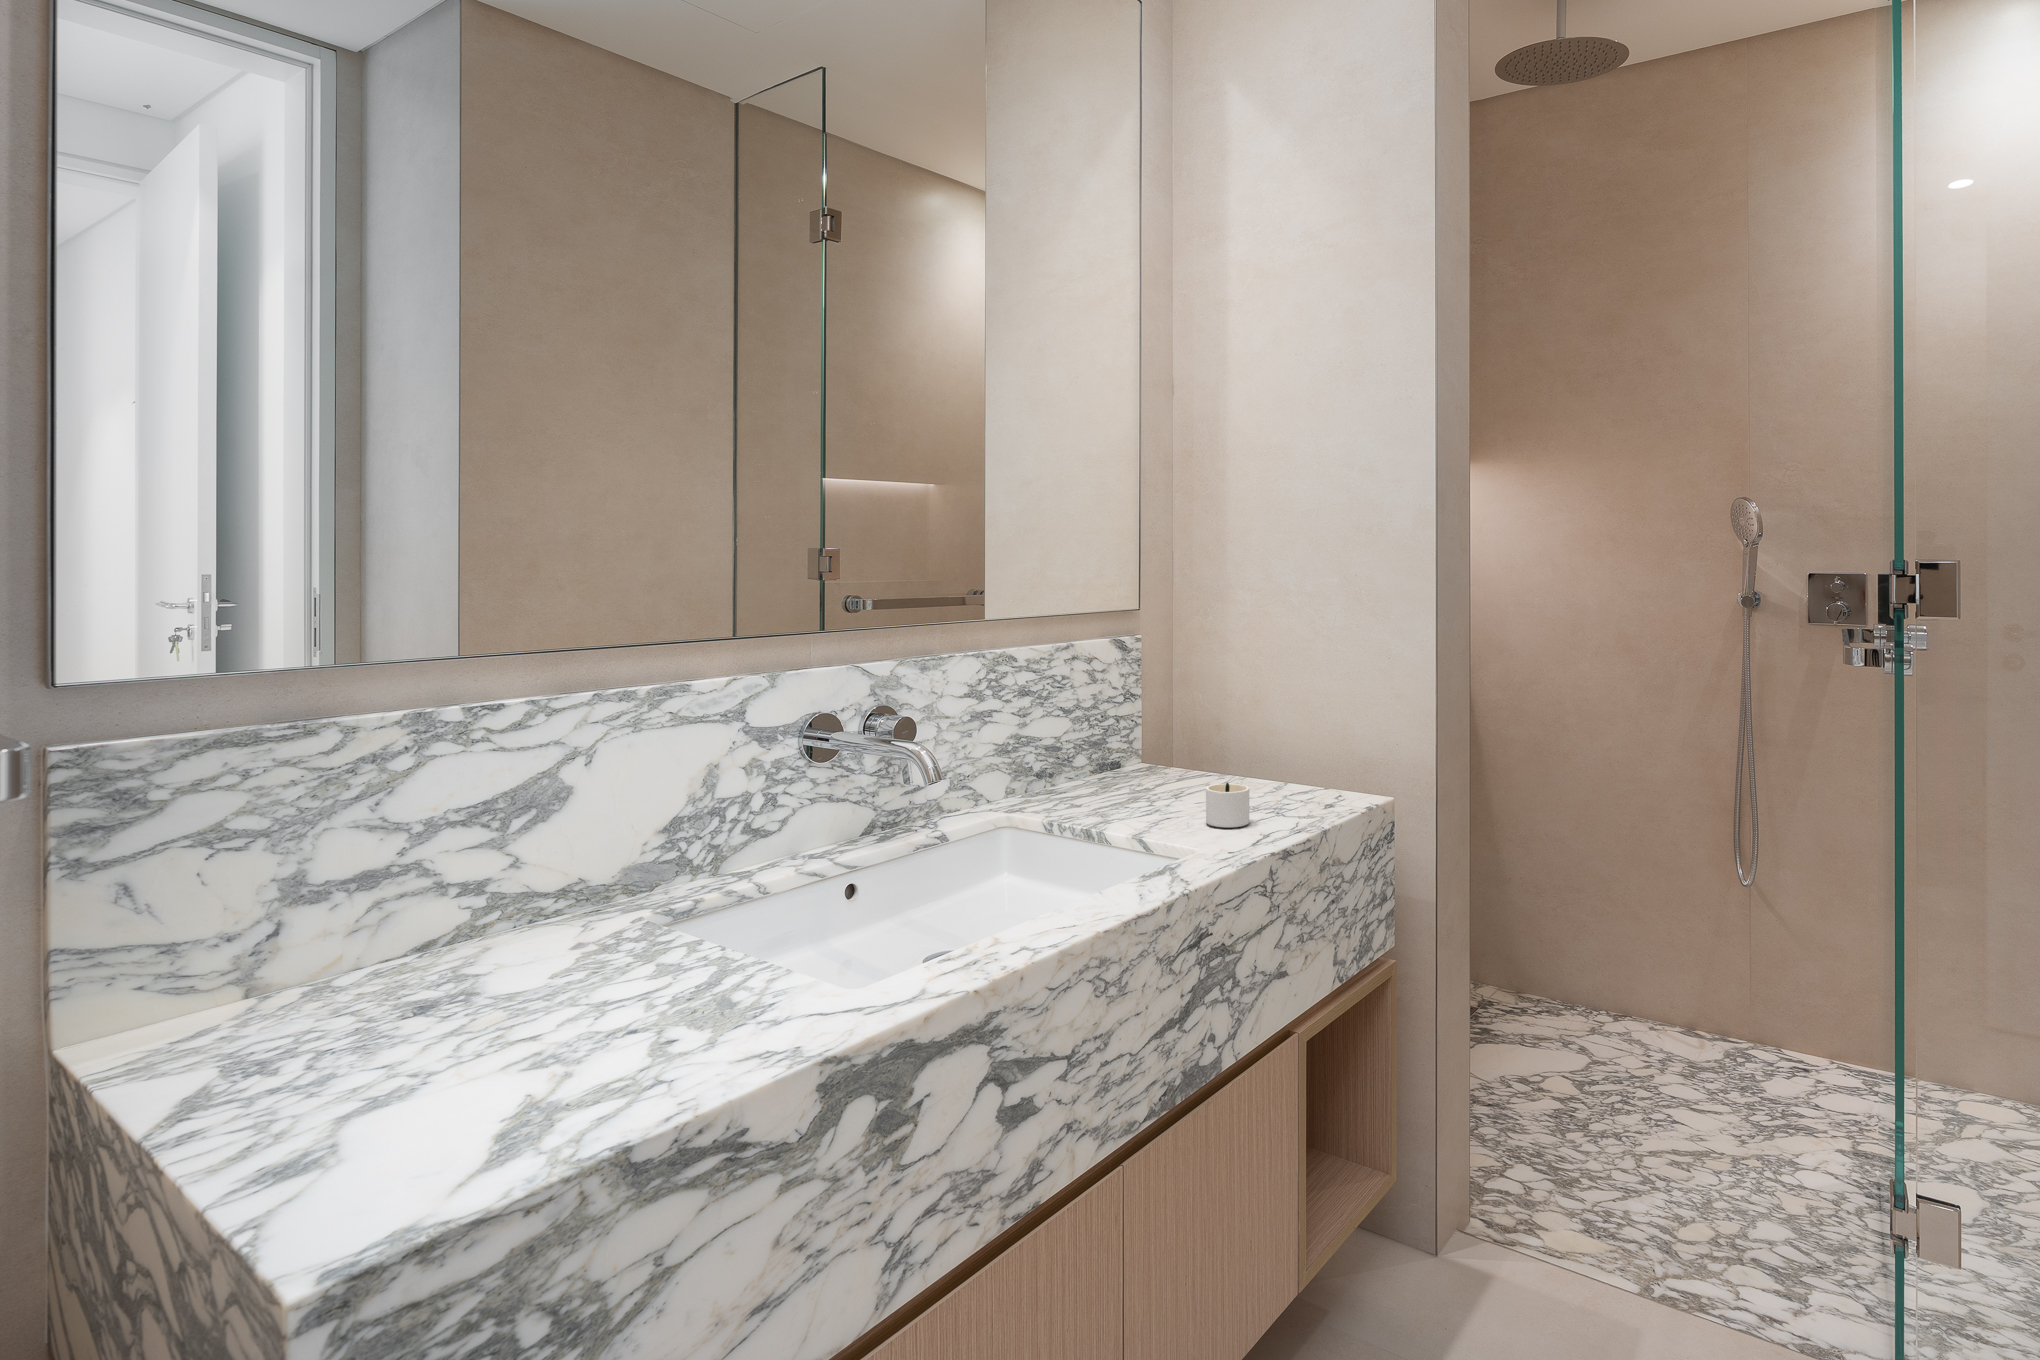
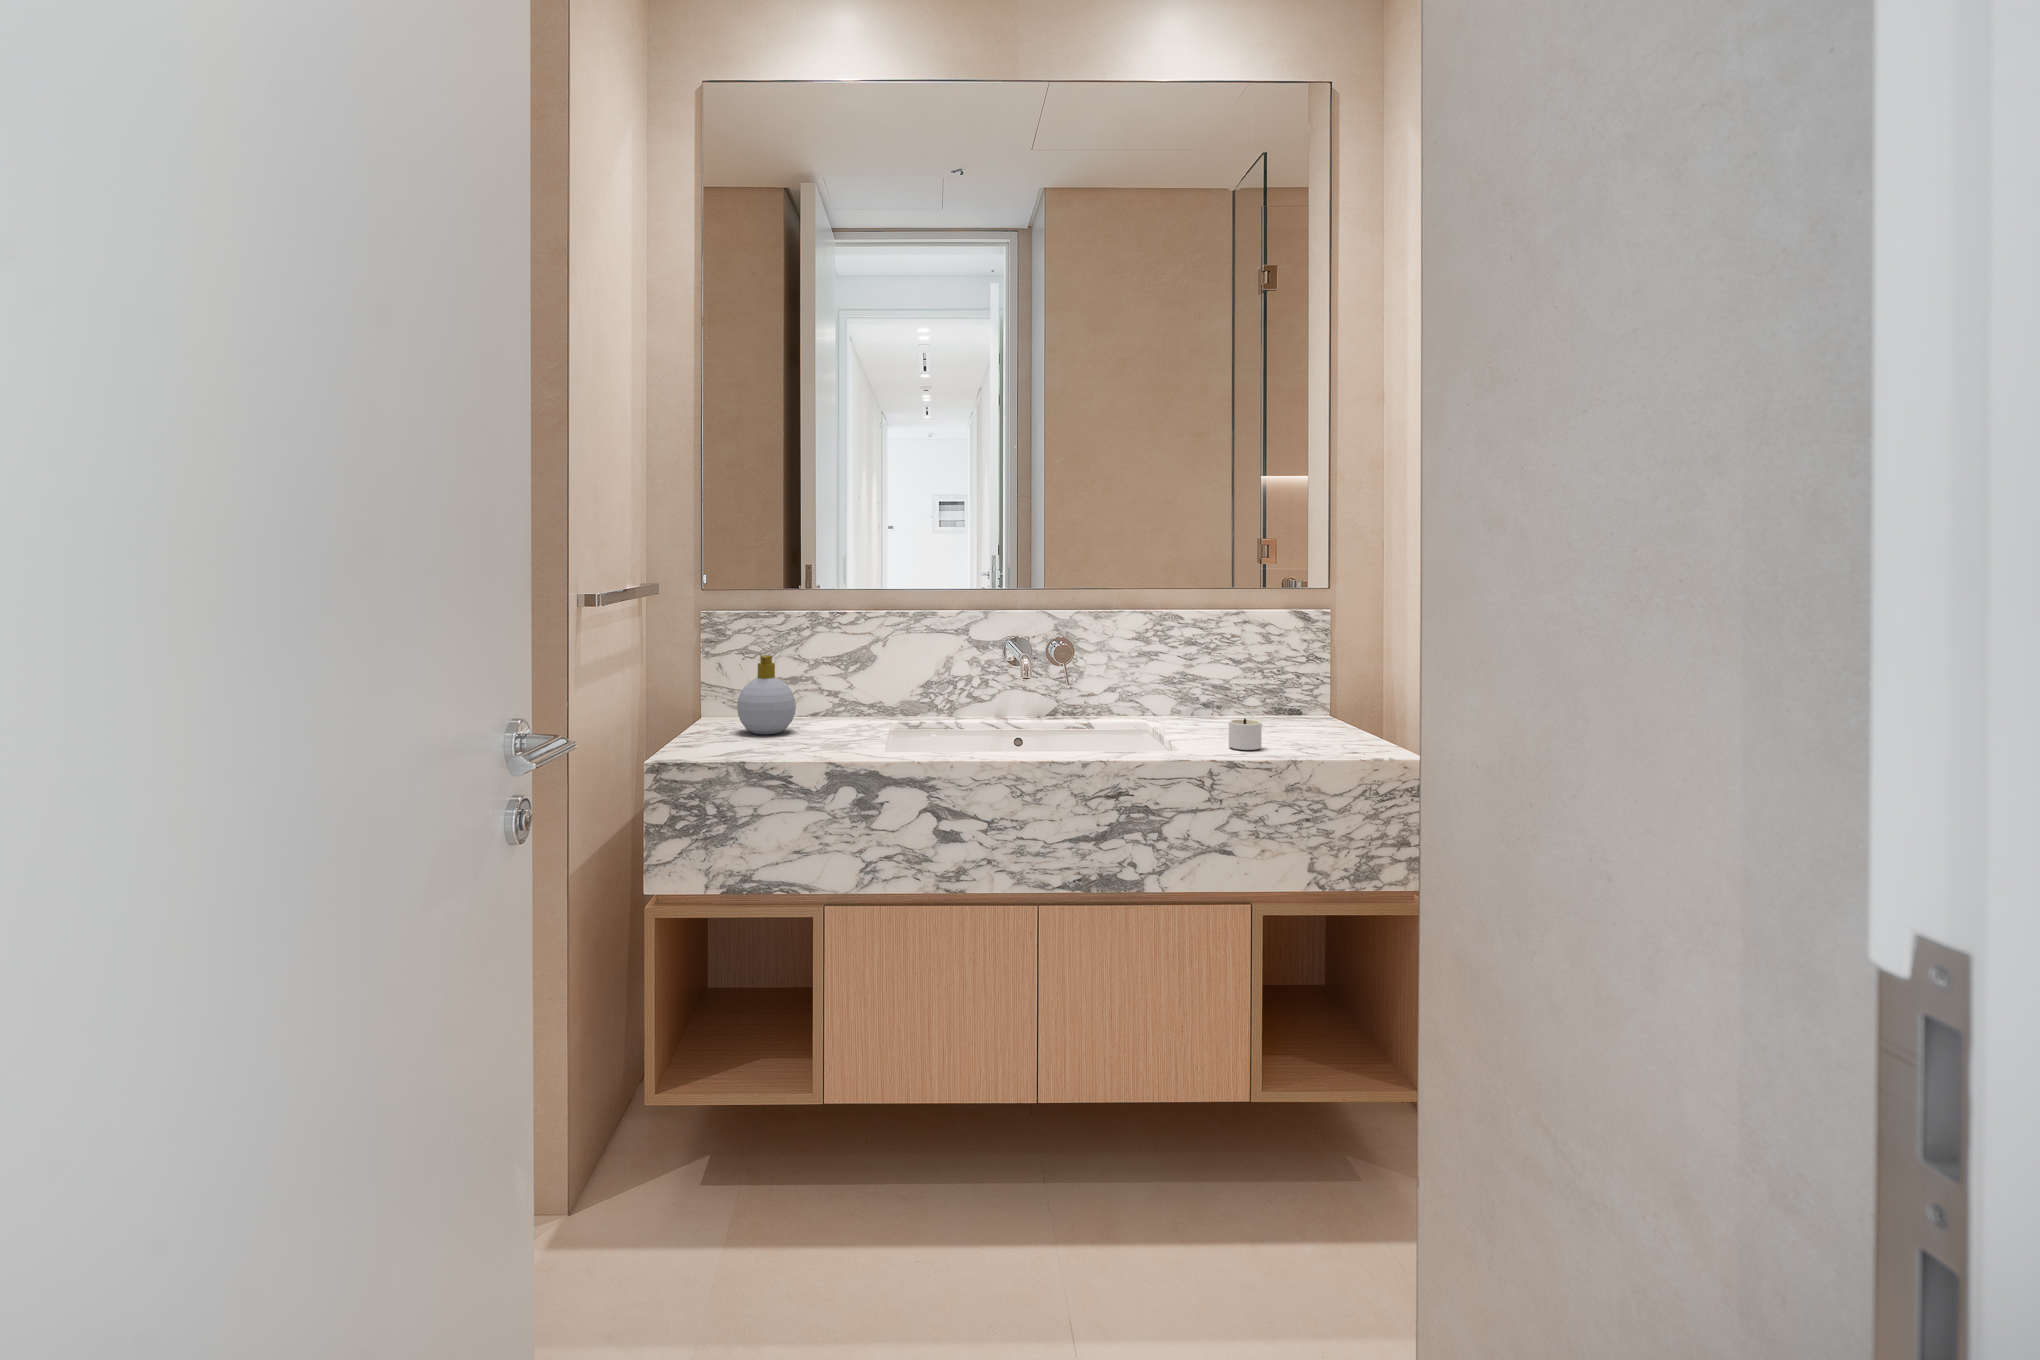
soap bottle: none [317,831,502,1046] -> present [737,655,796,734]

